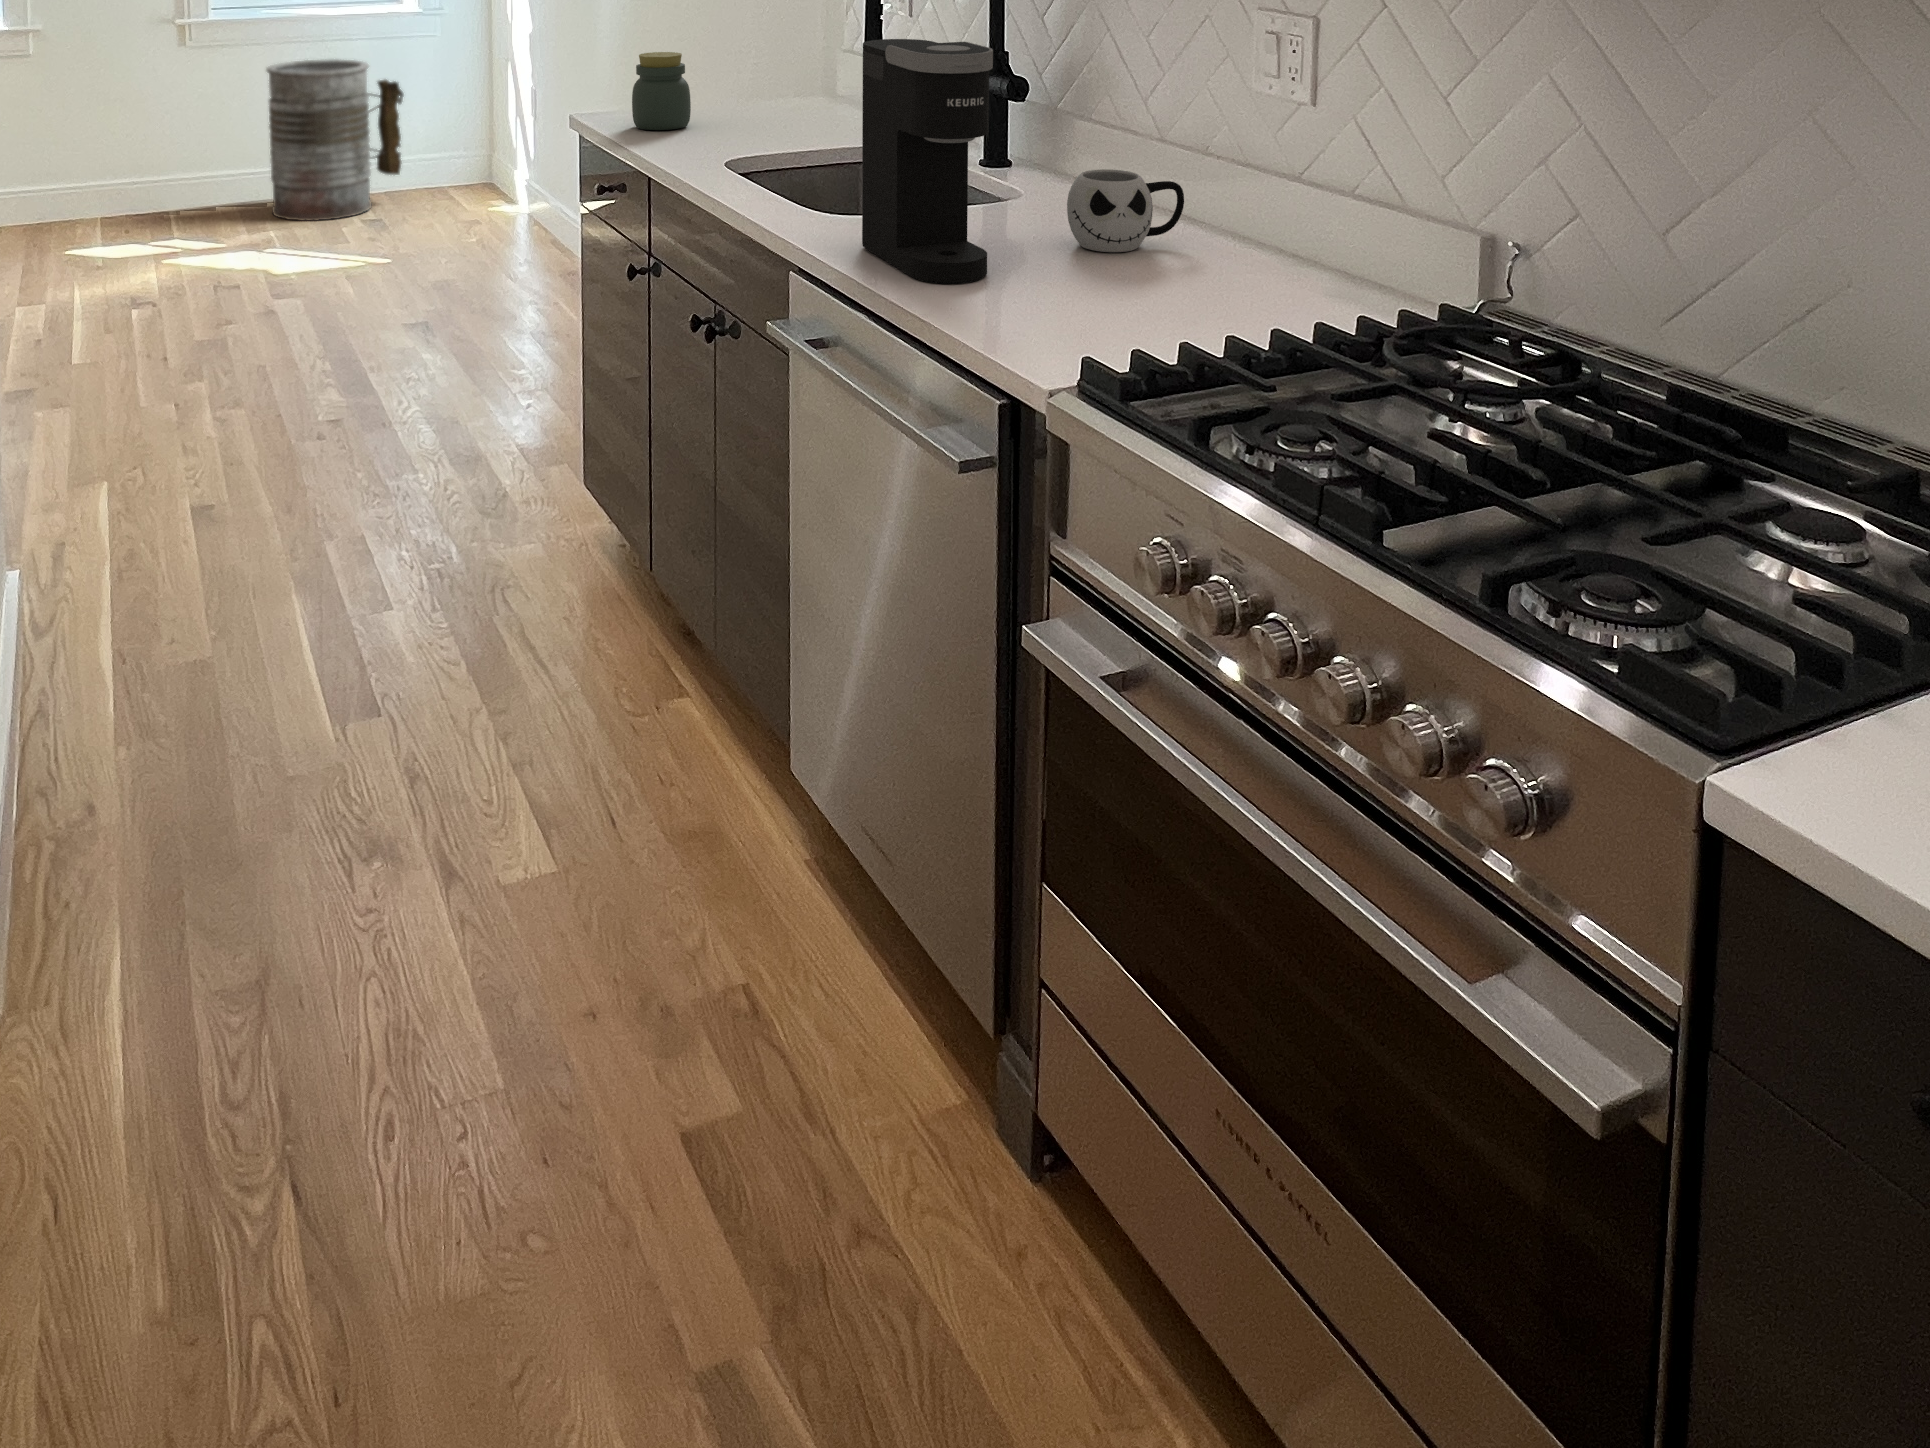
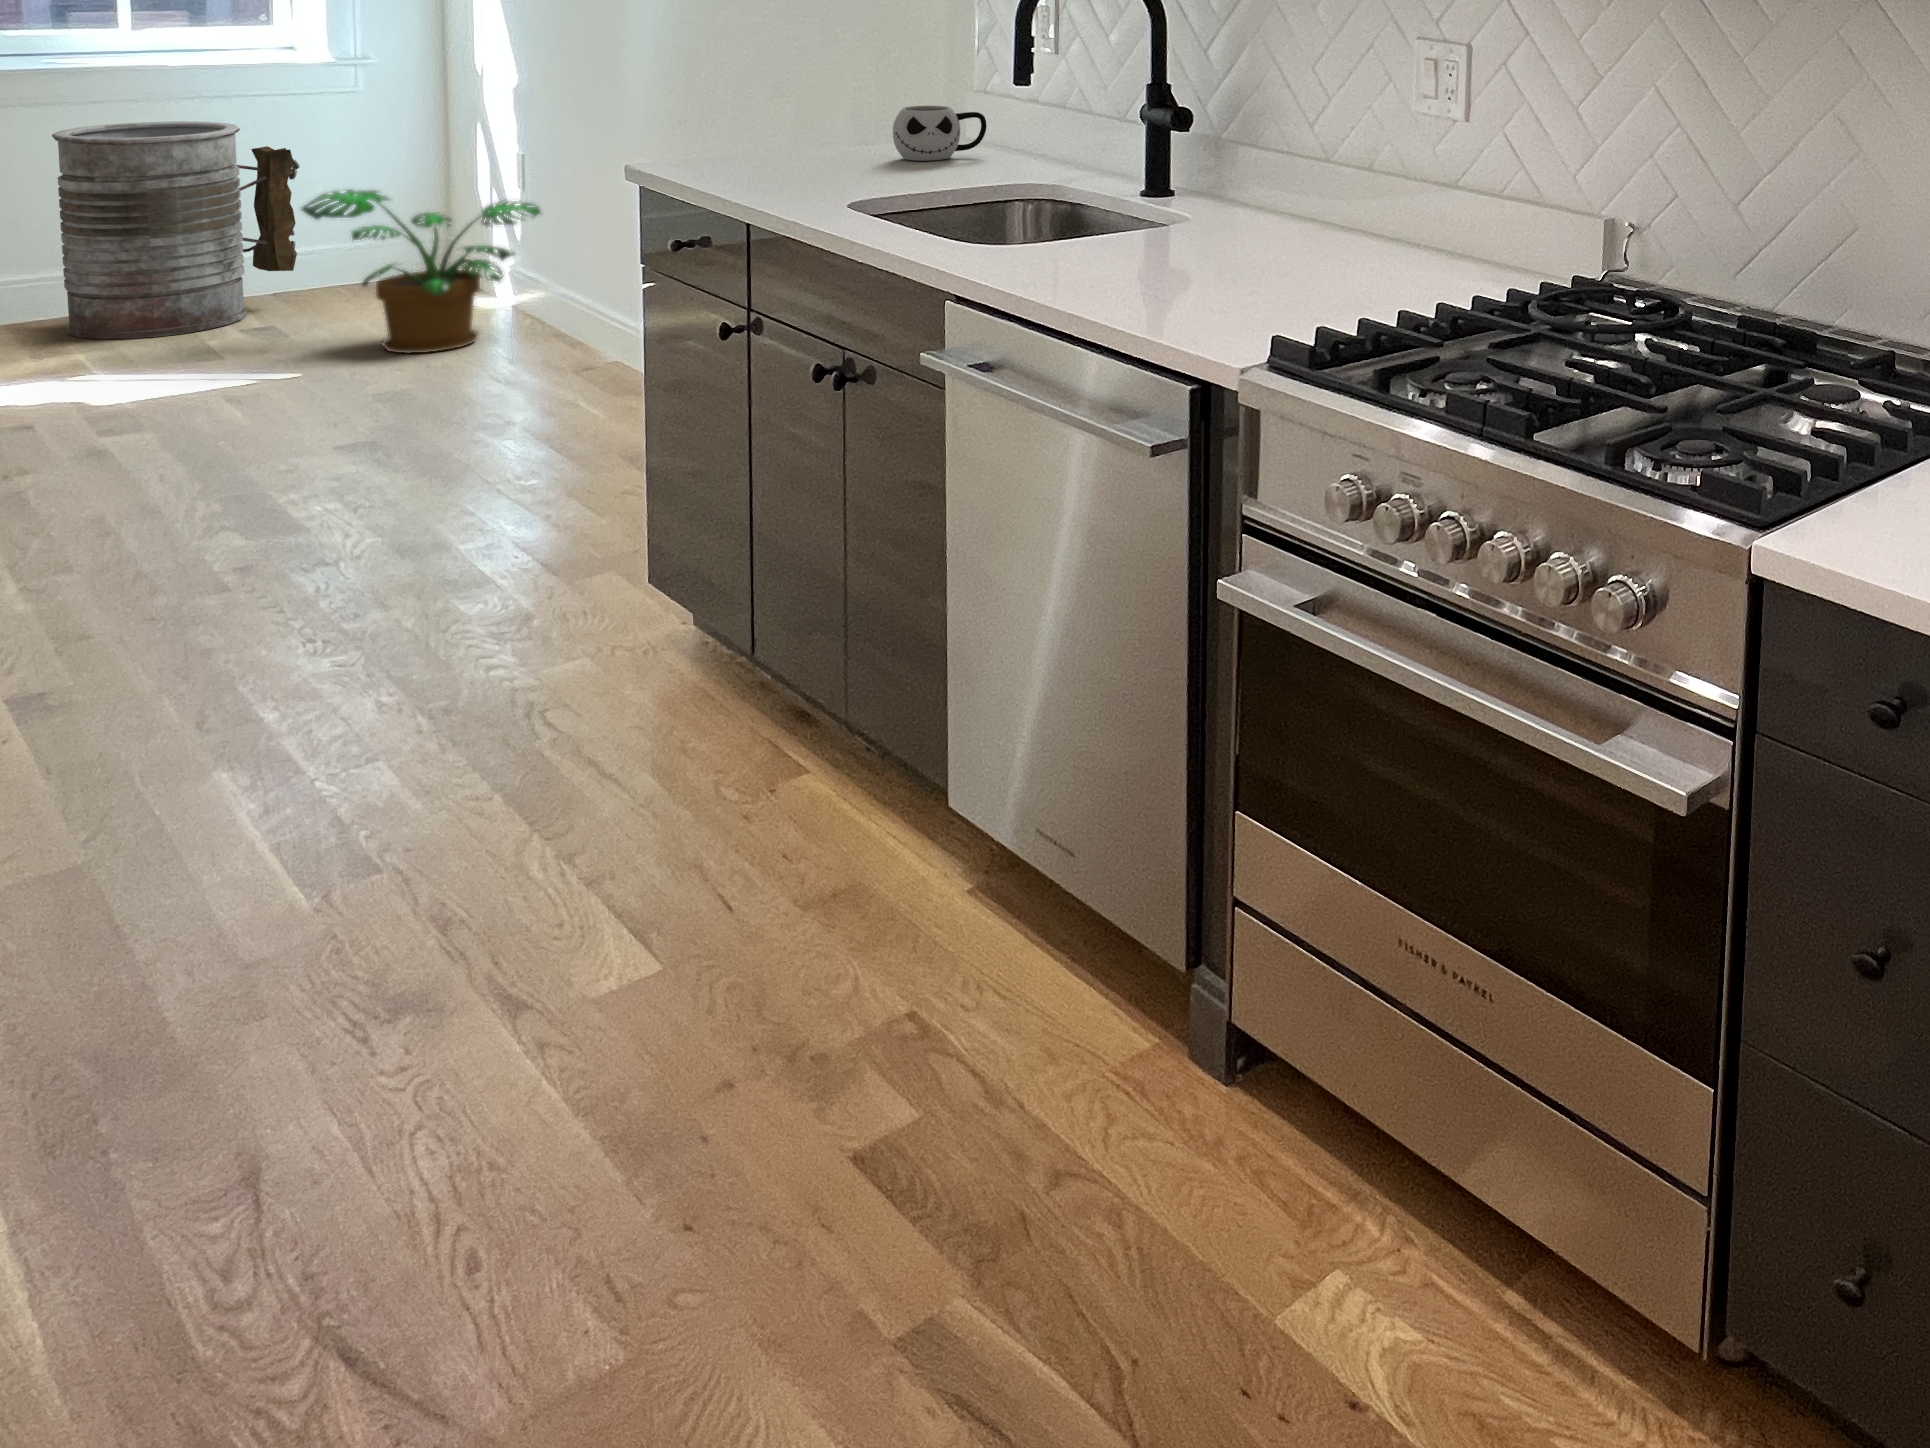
coffee maker: present [862,39,993,284] -> none [1033,65,1175,296]
jar: present [632,52,691,130] -> none [716,91,793,177]
potted plant: none [399,115,549,247] -> present [301,189,541,353]
mug: present [1067,169,1184,252] -> present [893,106,987,161]

